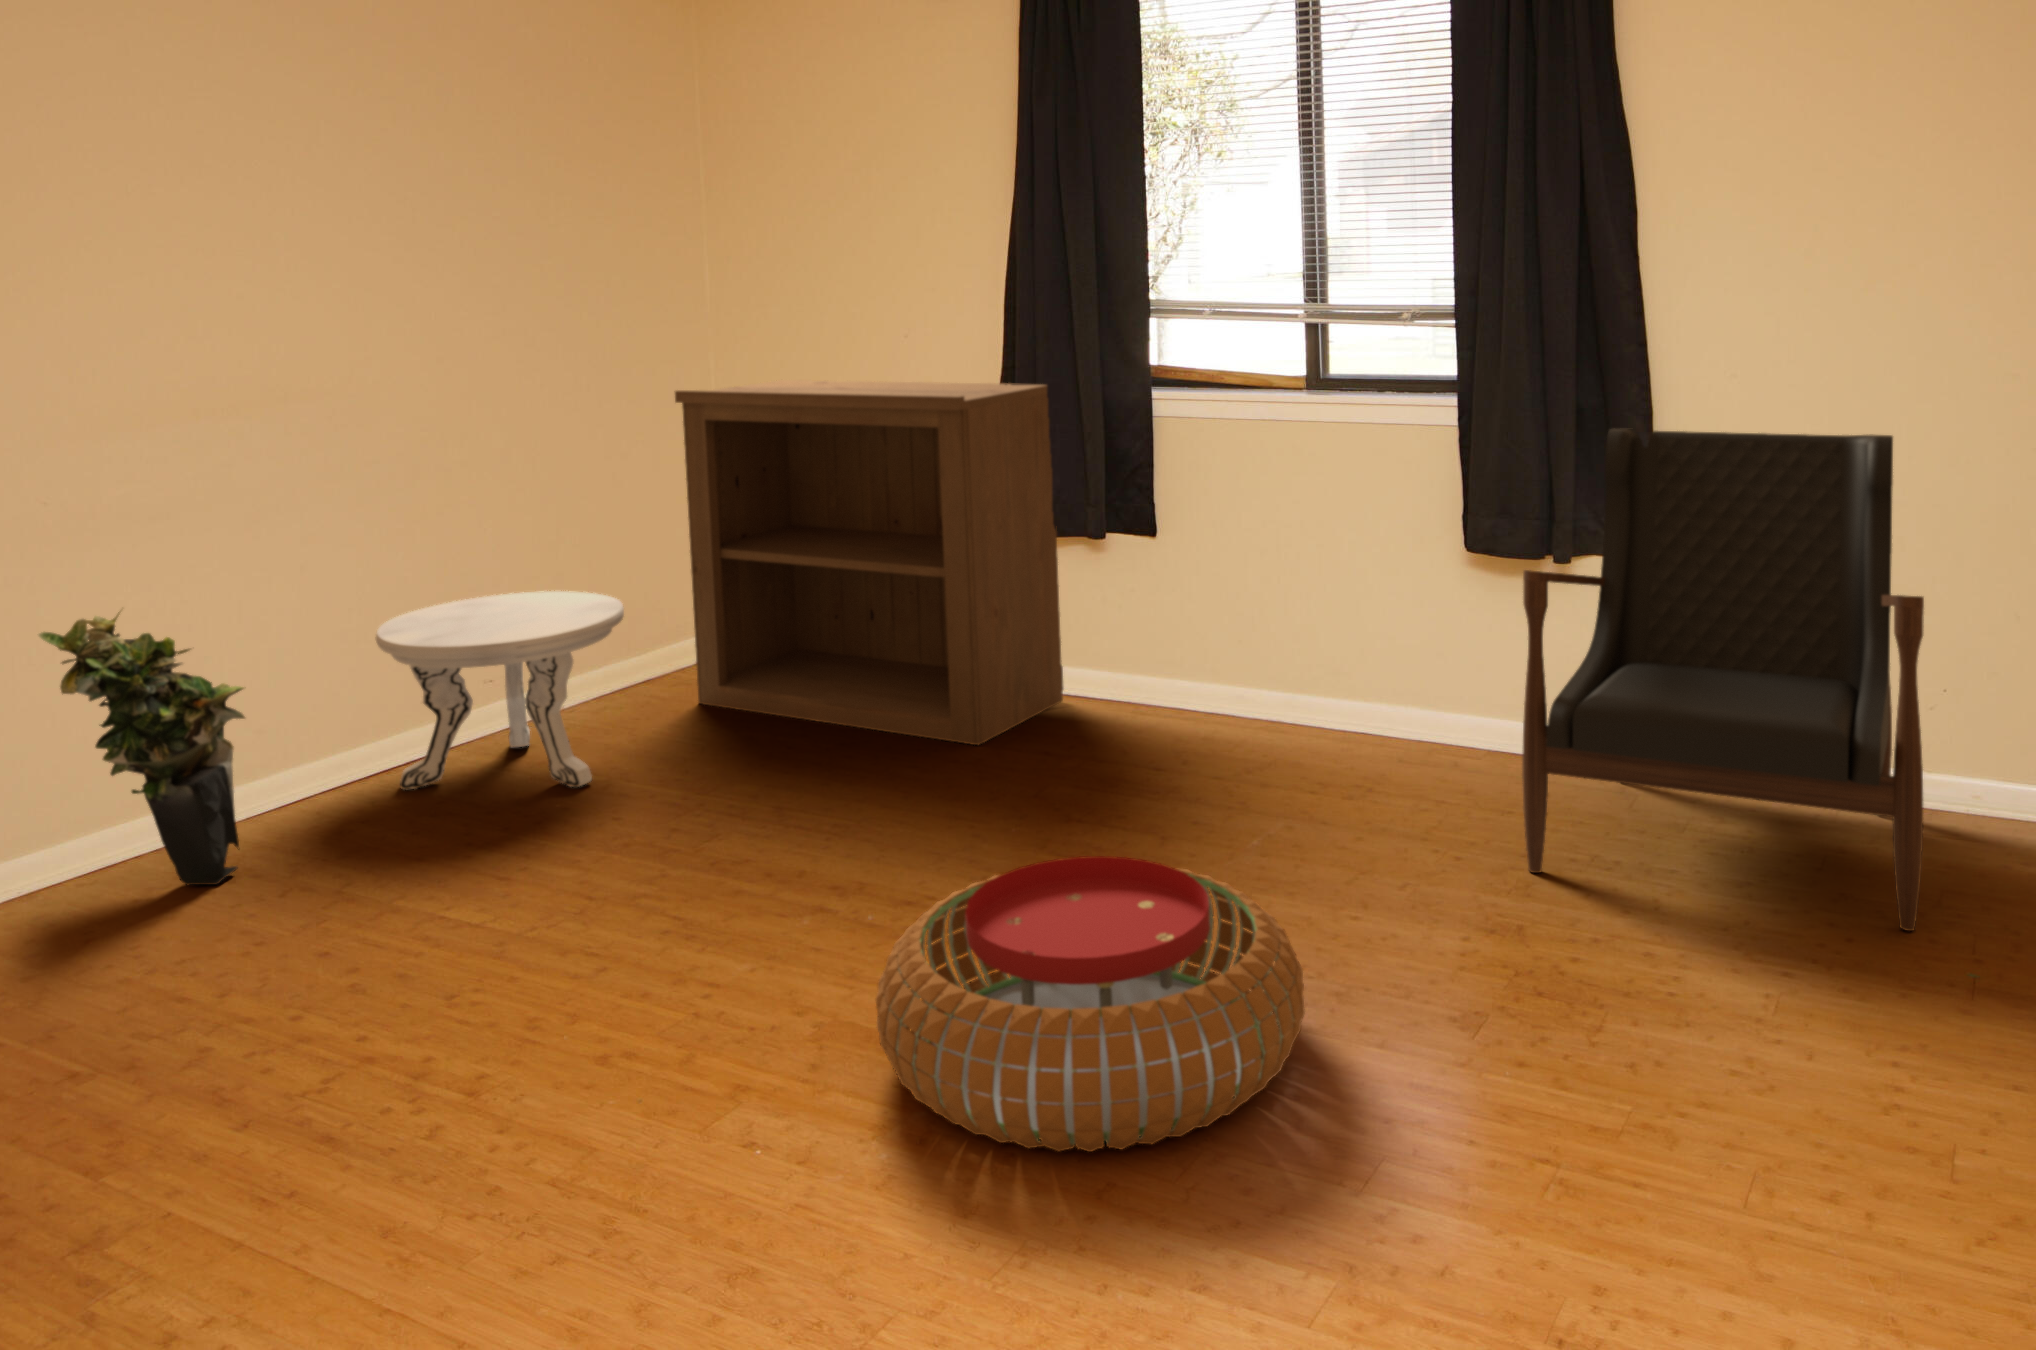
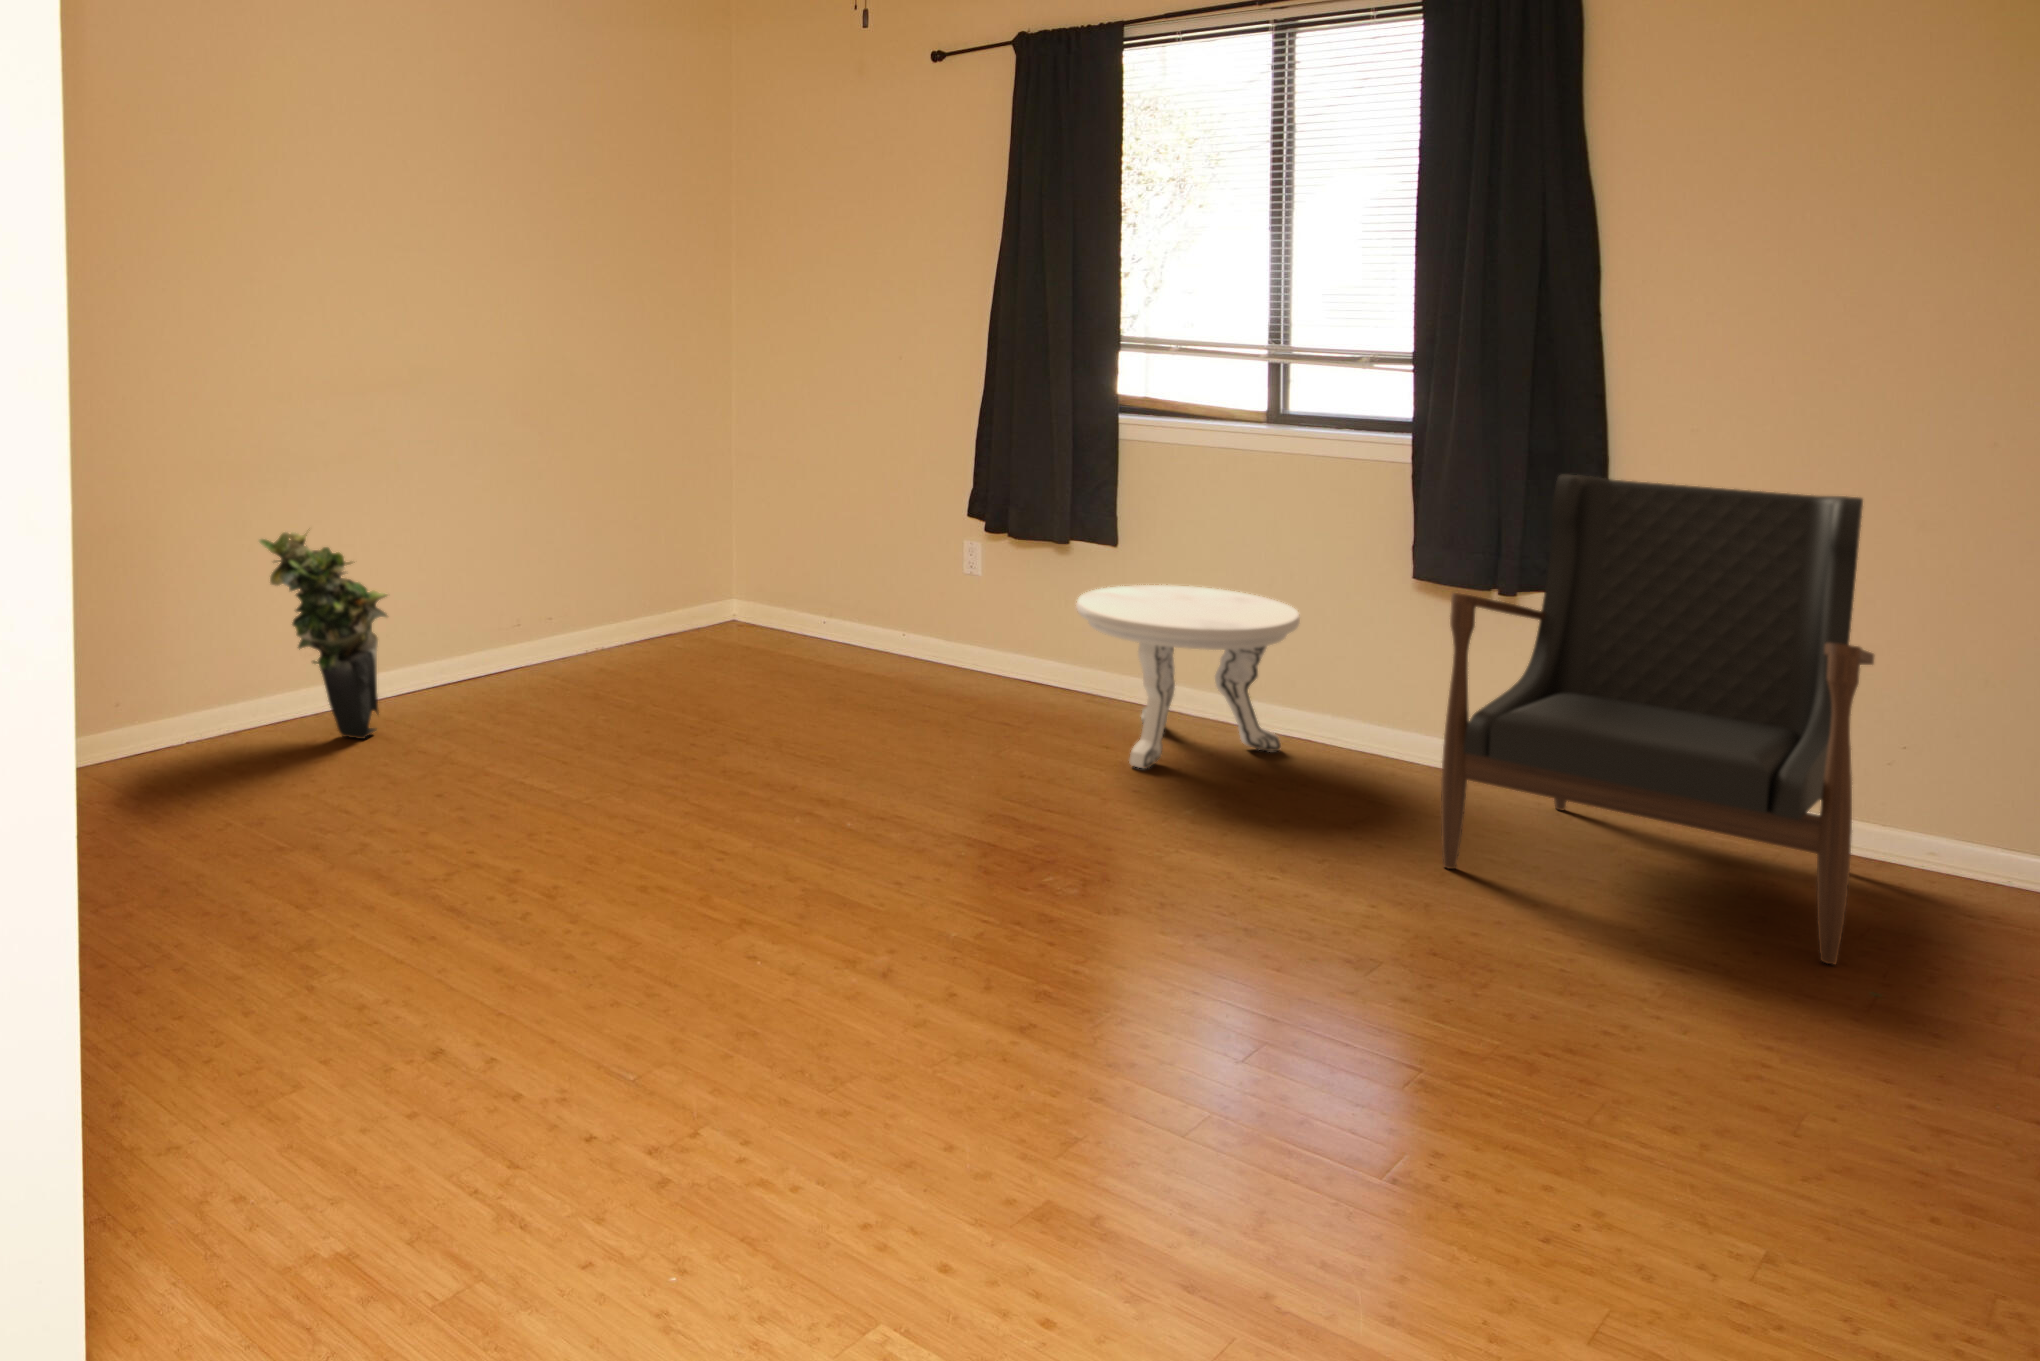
bookshelf: present [675,380,1063,745] -> none [708,390,1028,711]
side table: present [376,591,624,790] -> present [1077,585,1300,768]
pouf: present [876,856,1305,1152] -> none [848,785,1206,1007]

